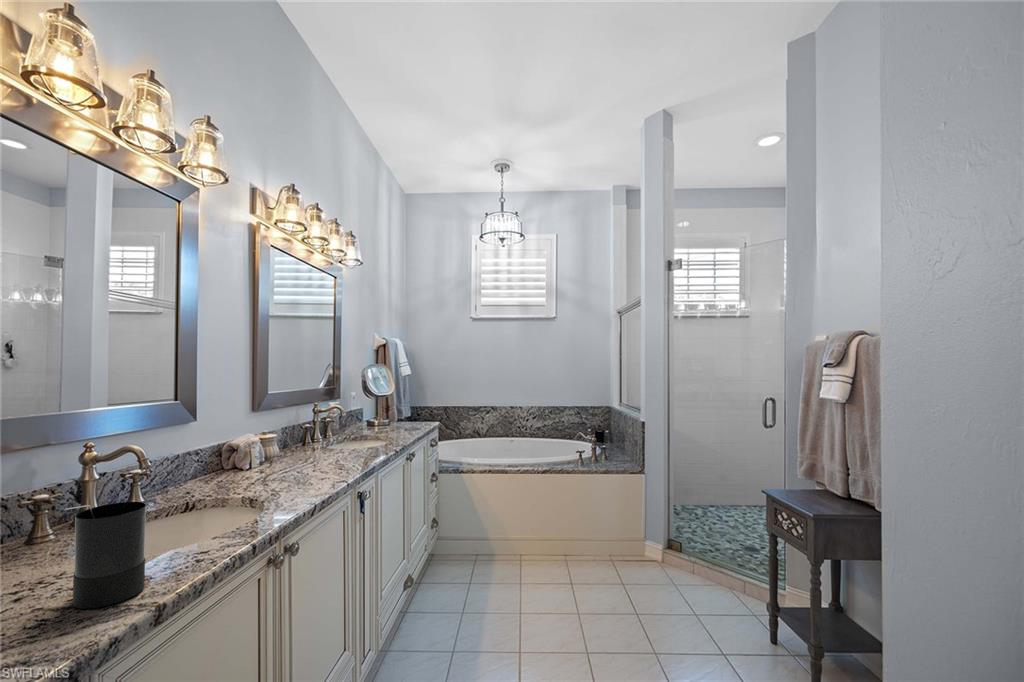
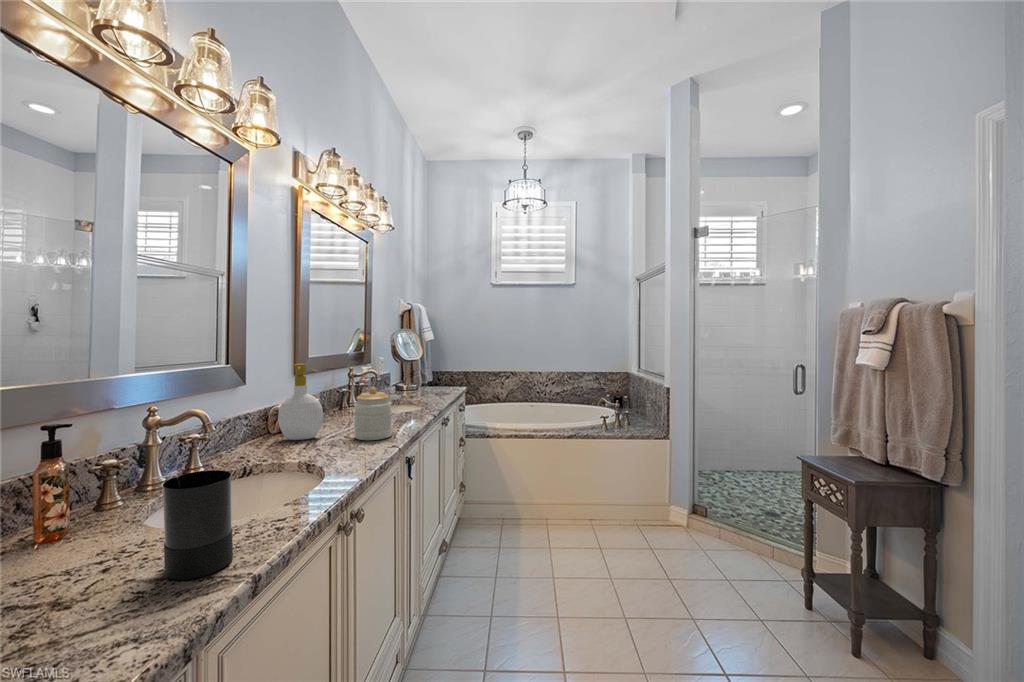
soap bottle: none [230,399,277,475] -> present [278,364,323,440]
jar: none [307,421,346,475] -> present [354,387,392,440]

